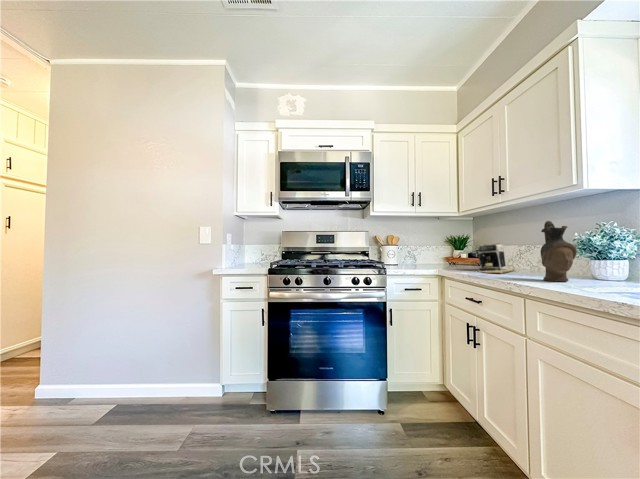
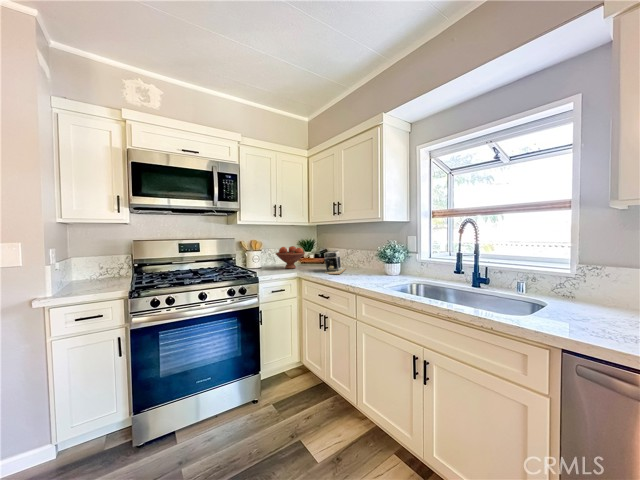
ceramic pitcher: present [541,221,577,281] -> none [363,240,380,280]
fruit bowl: none [413,241,452,267] -> present [276,246,305,269]

